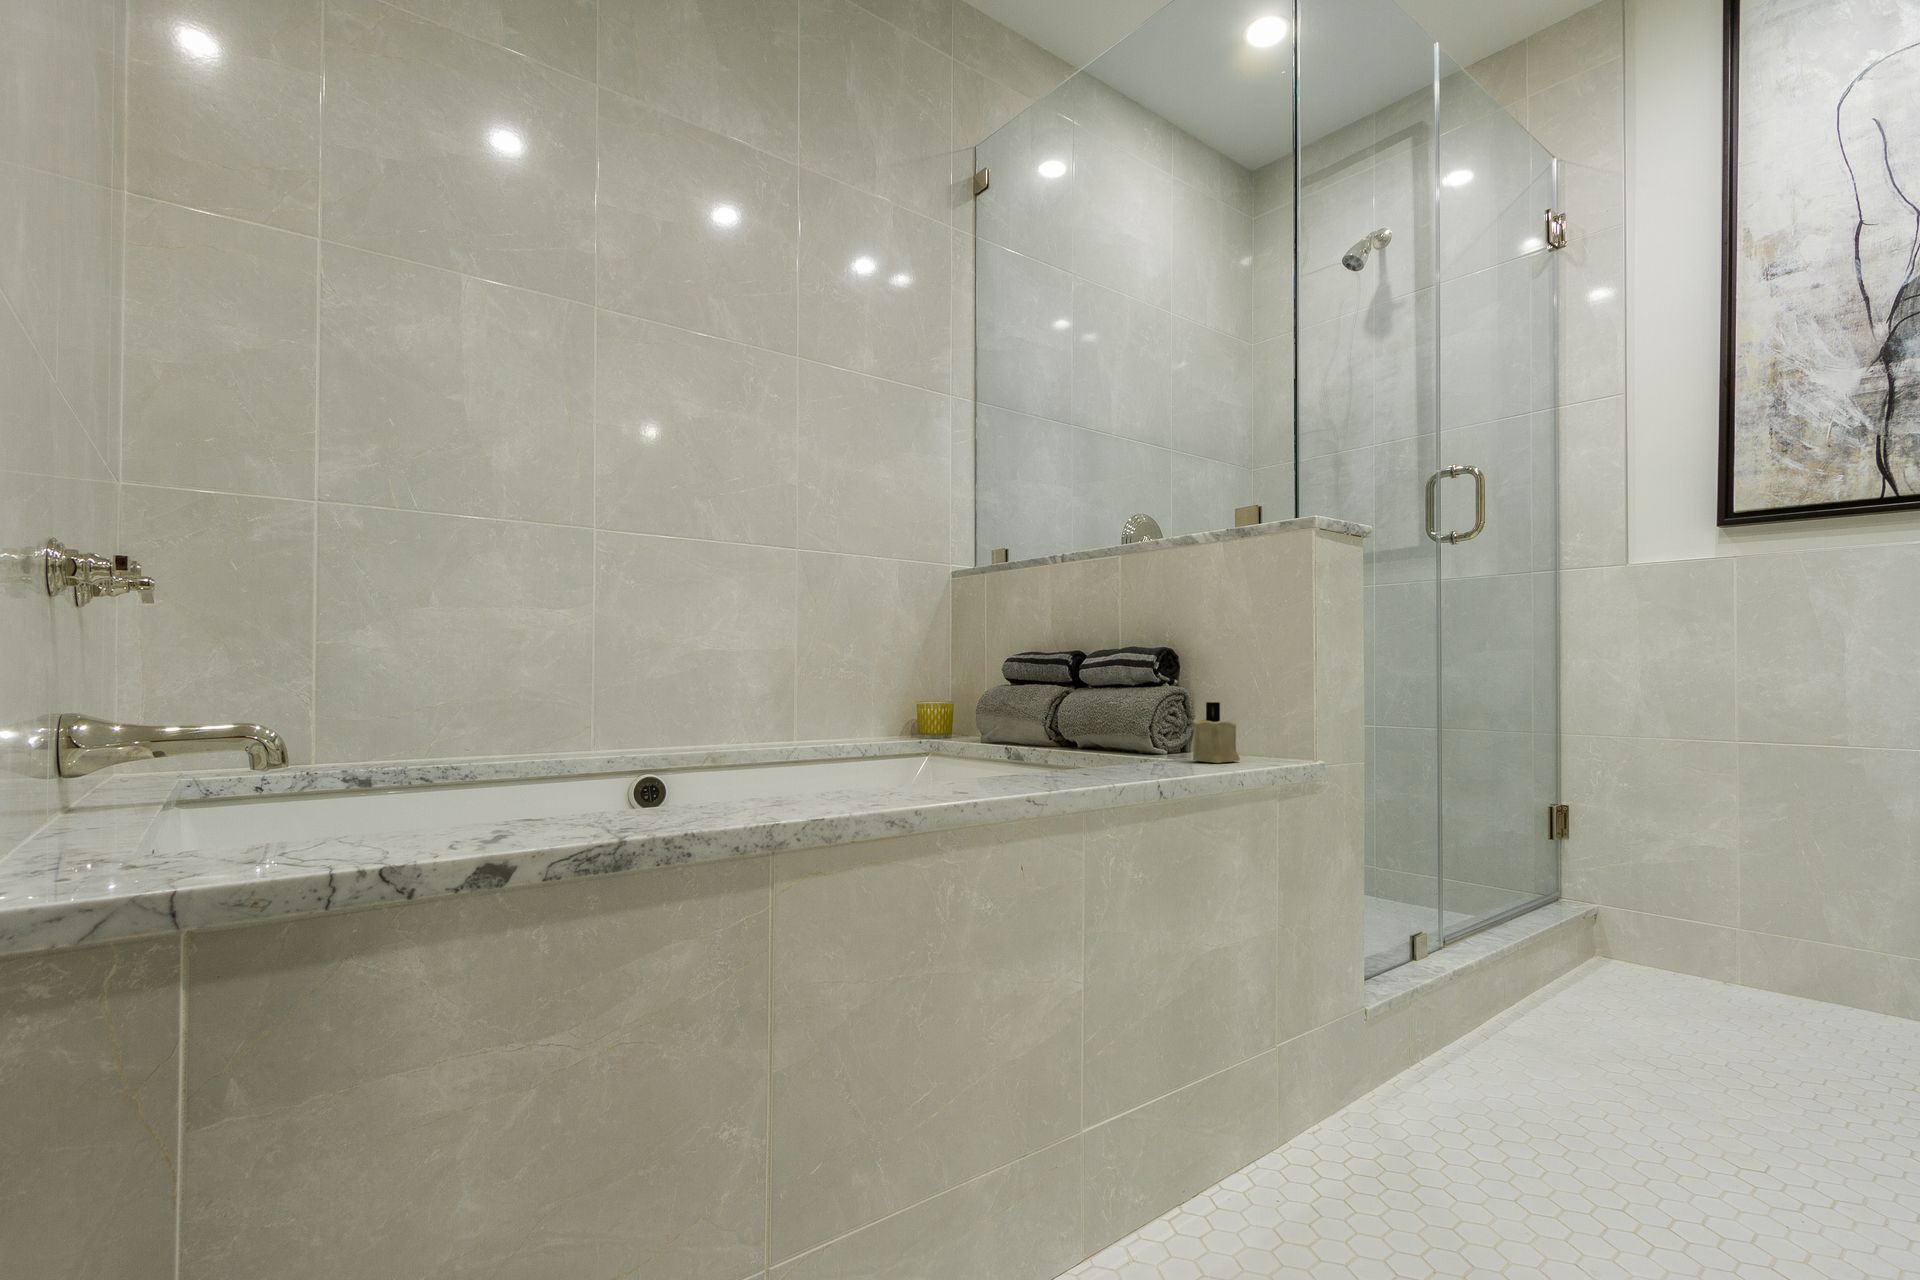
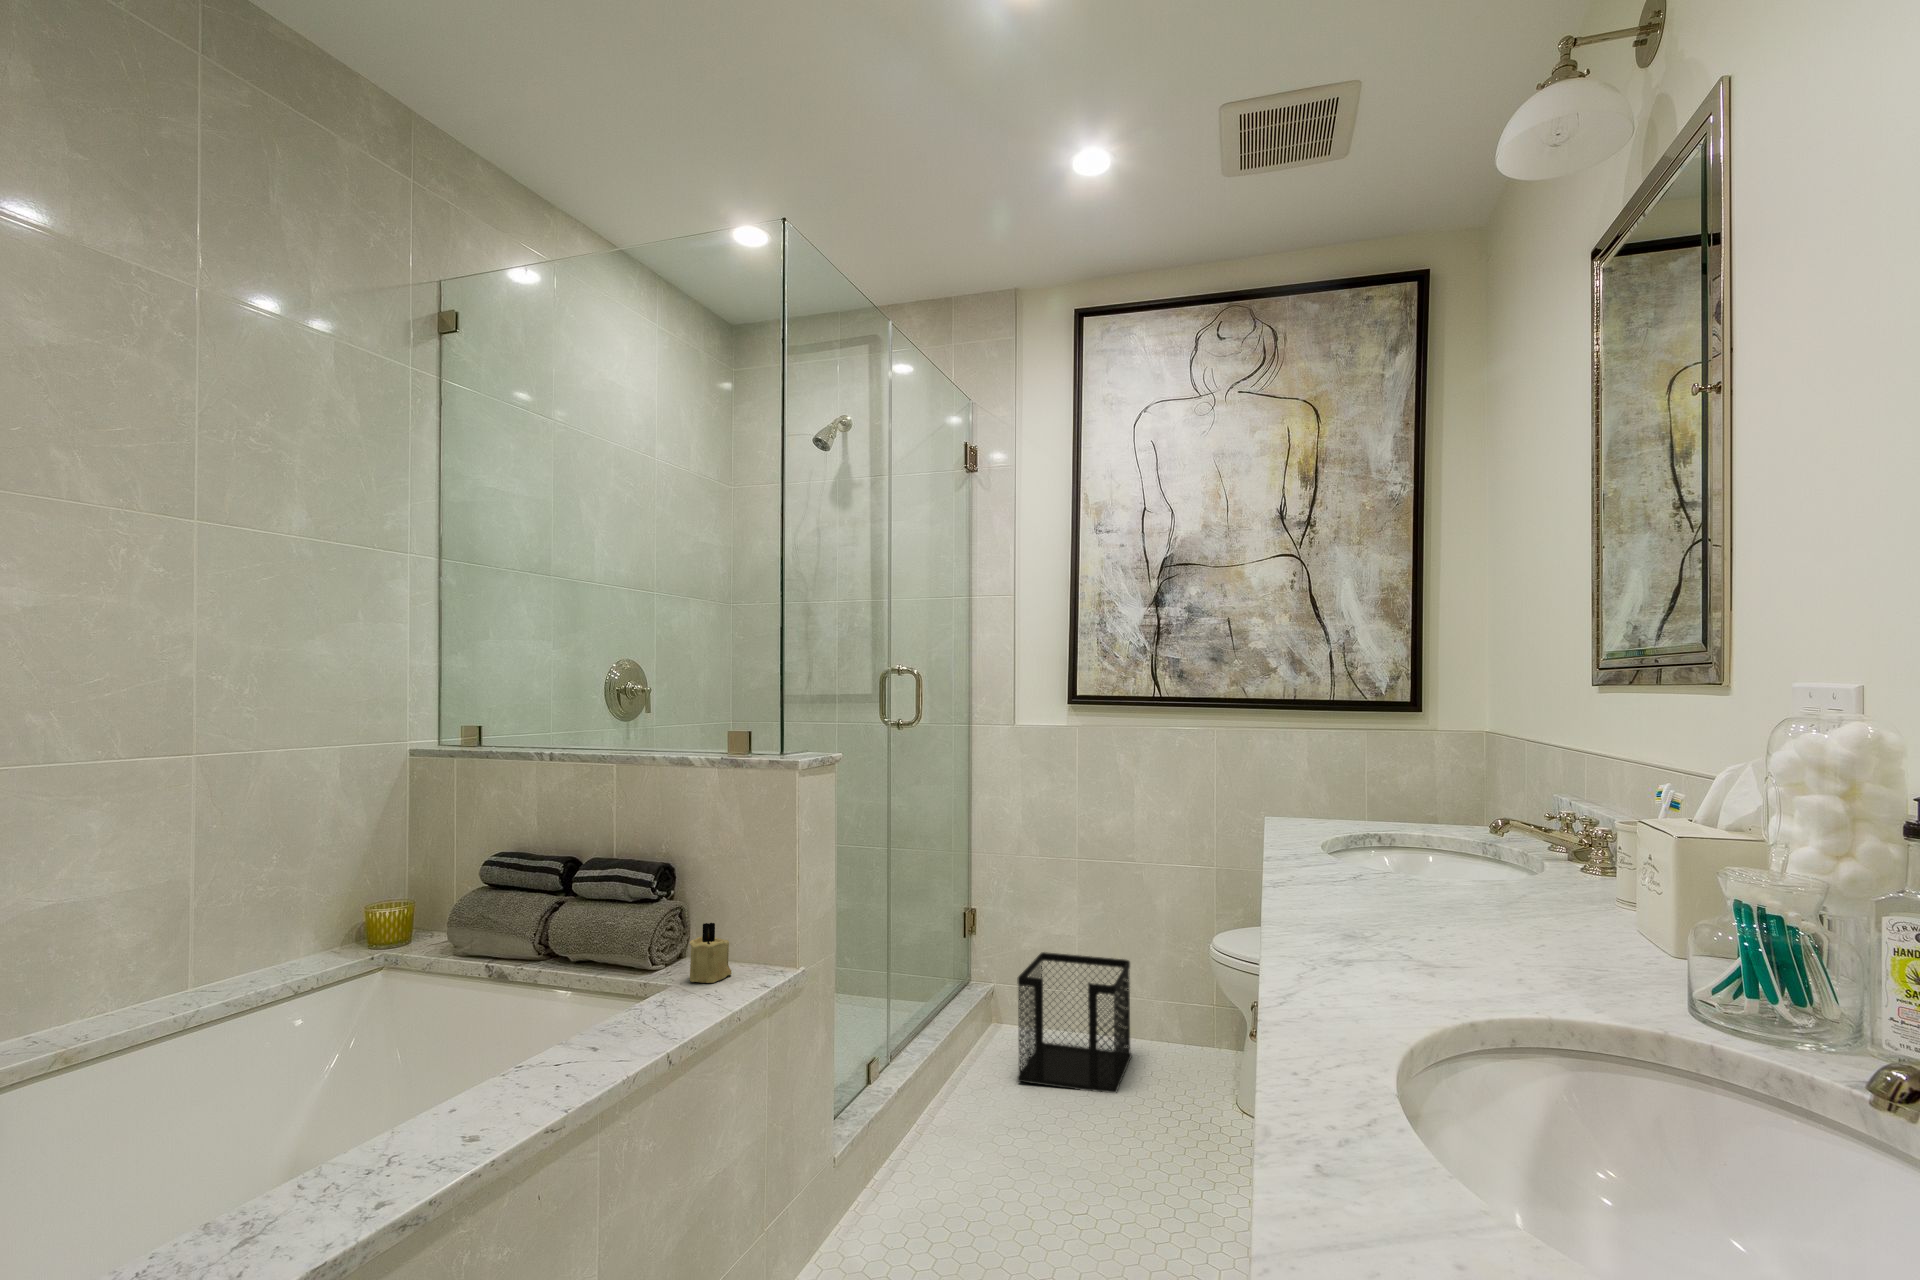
wastebasket: none [1635,852,1838,1045] -> present [1017,952,1132,1093]

